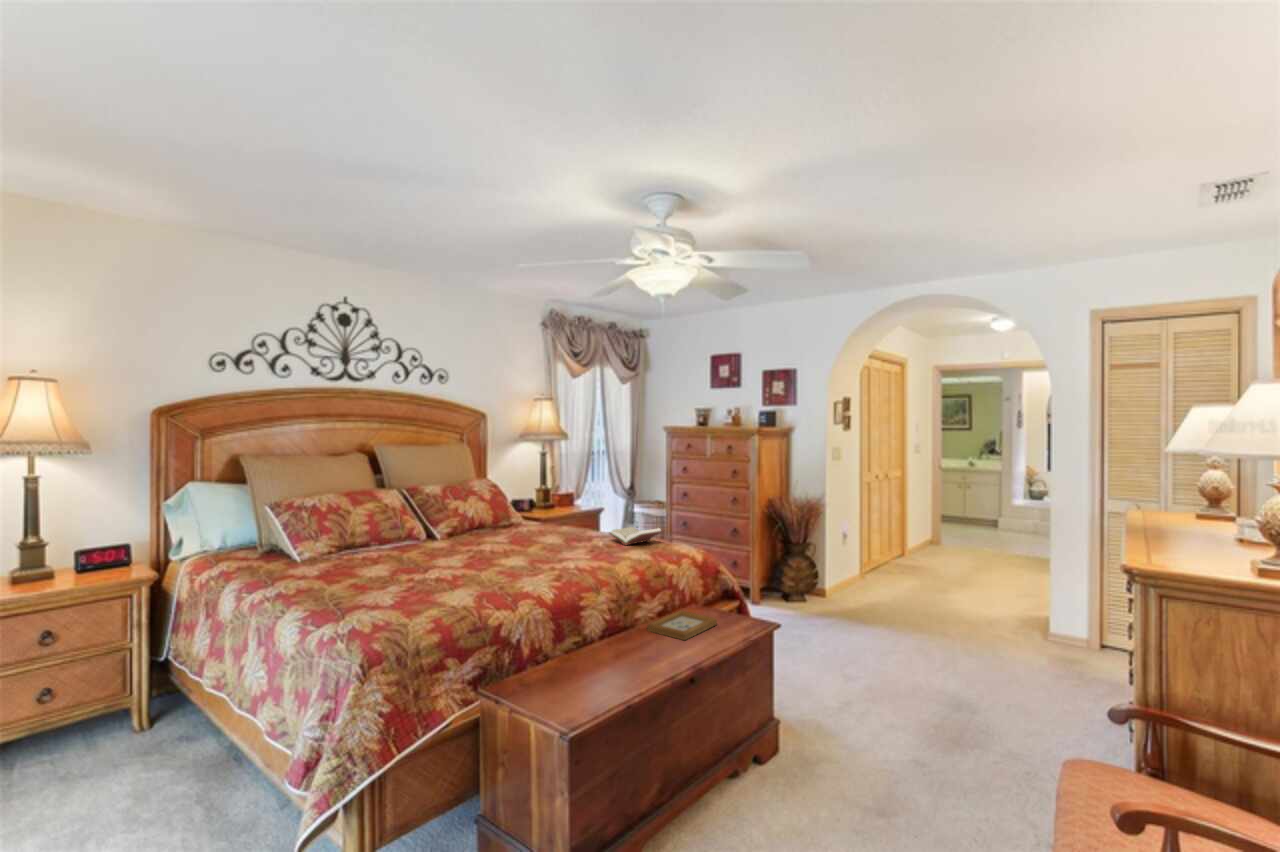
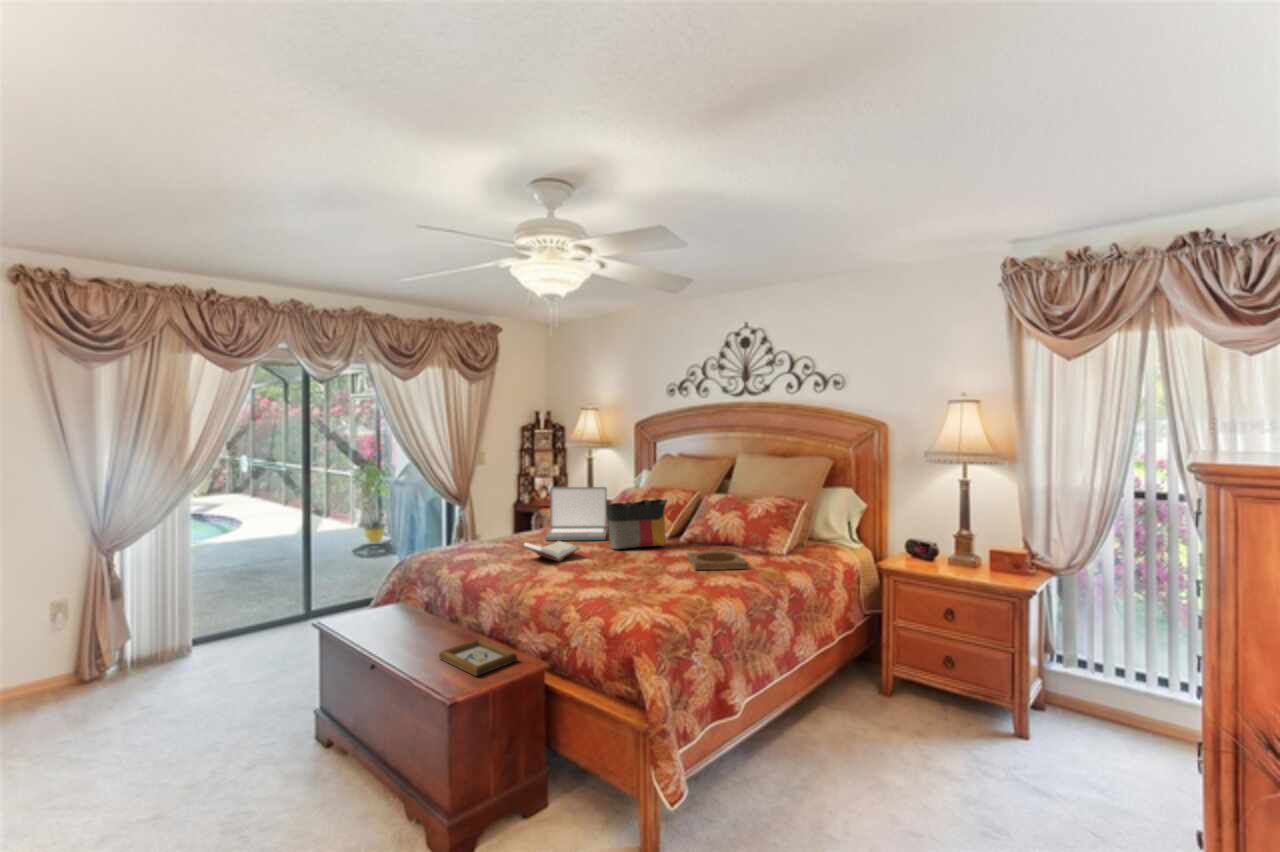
tote bag: none [434,492,479,552] -> present [606,499,667,549]
laptop: none [324,494,418,573] -> present [545,487,607,541]
tray: none [521,524,567,539] -> present [687,551,746,570]
book: present [609,527,662,545] -> present [522,541,579,561]

